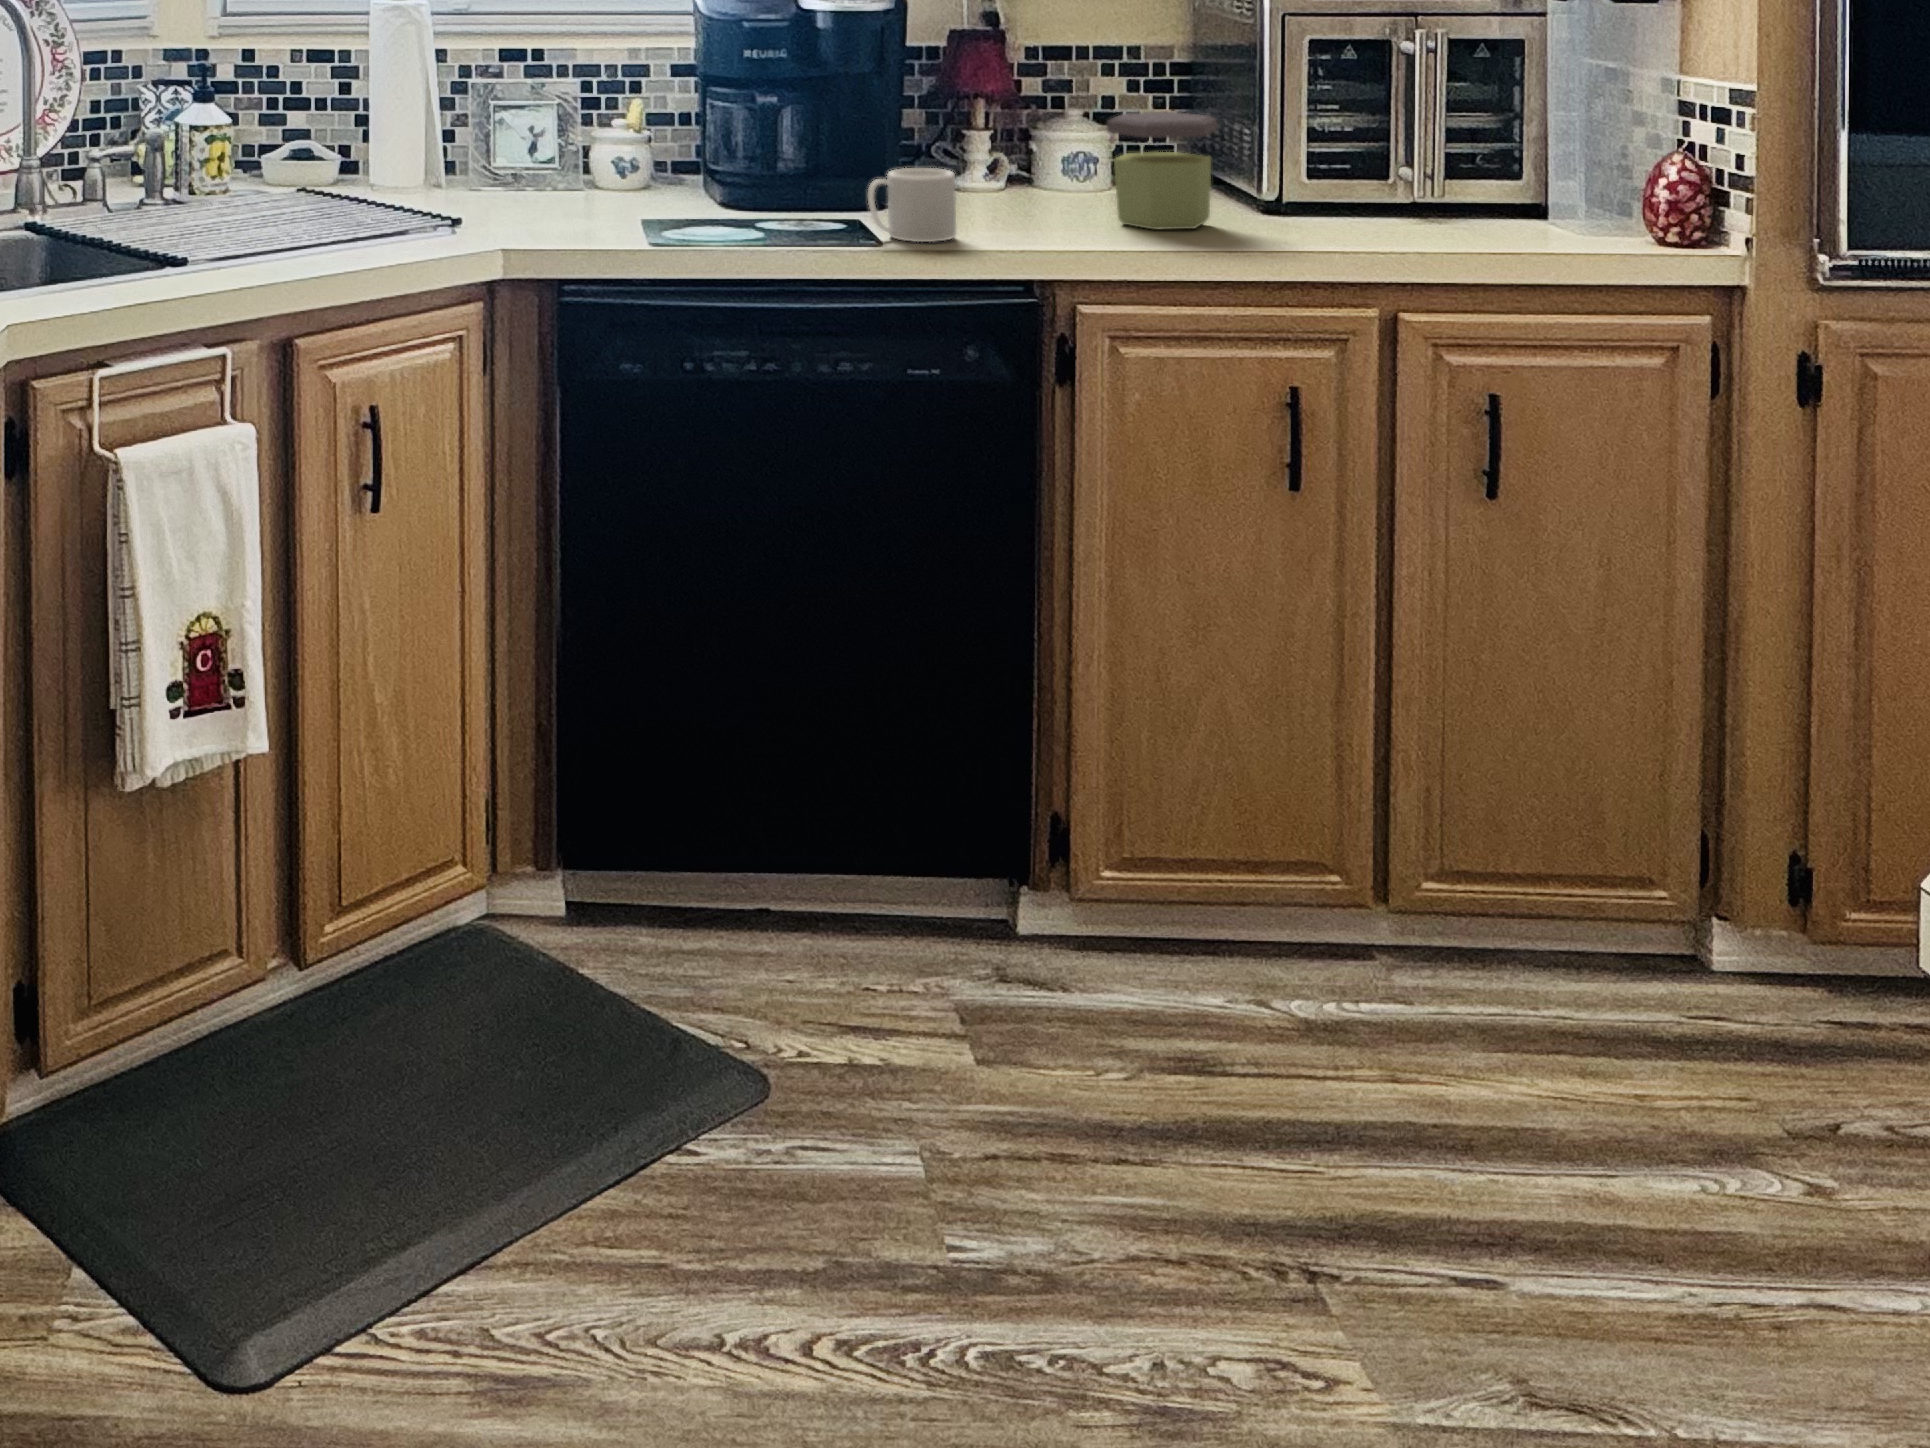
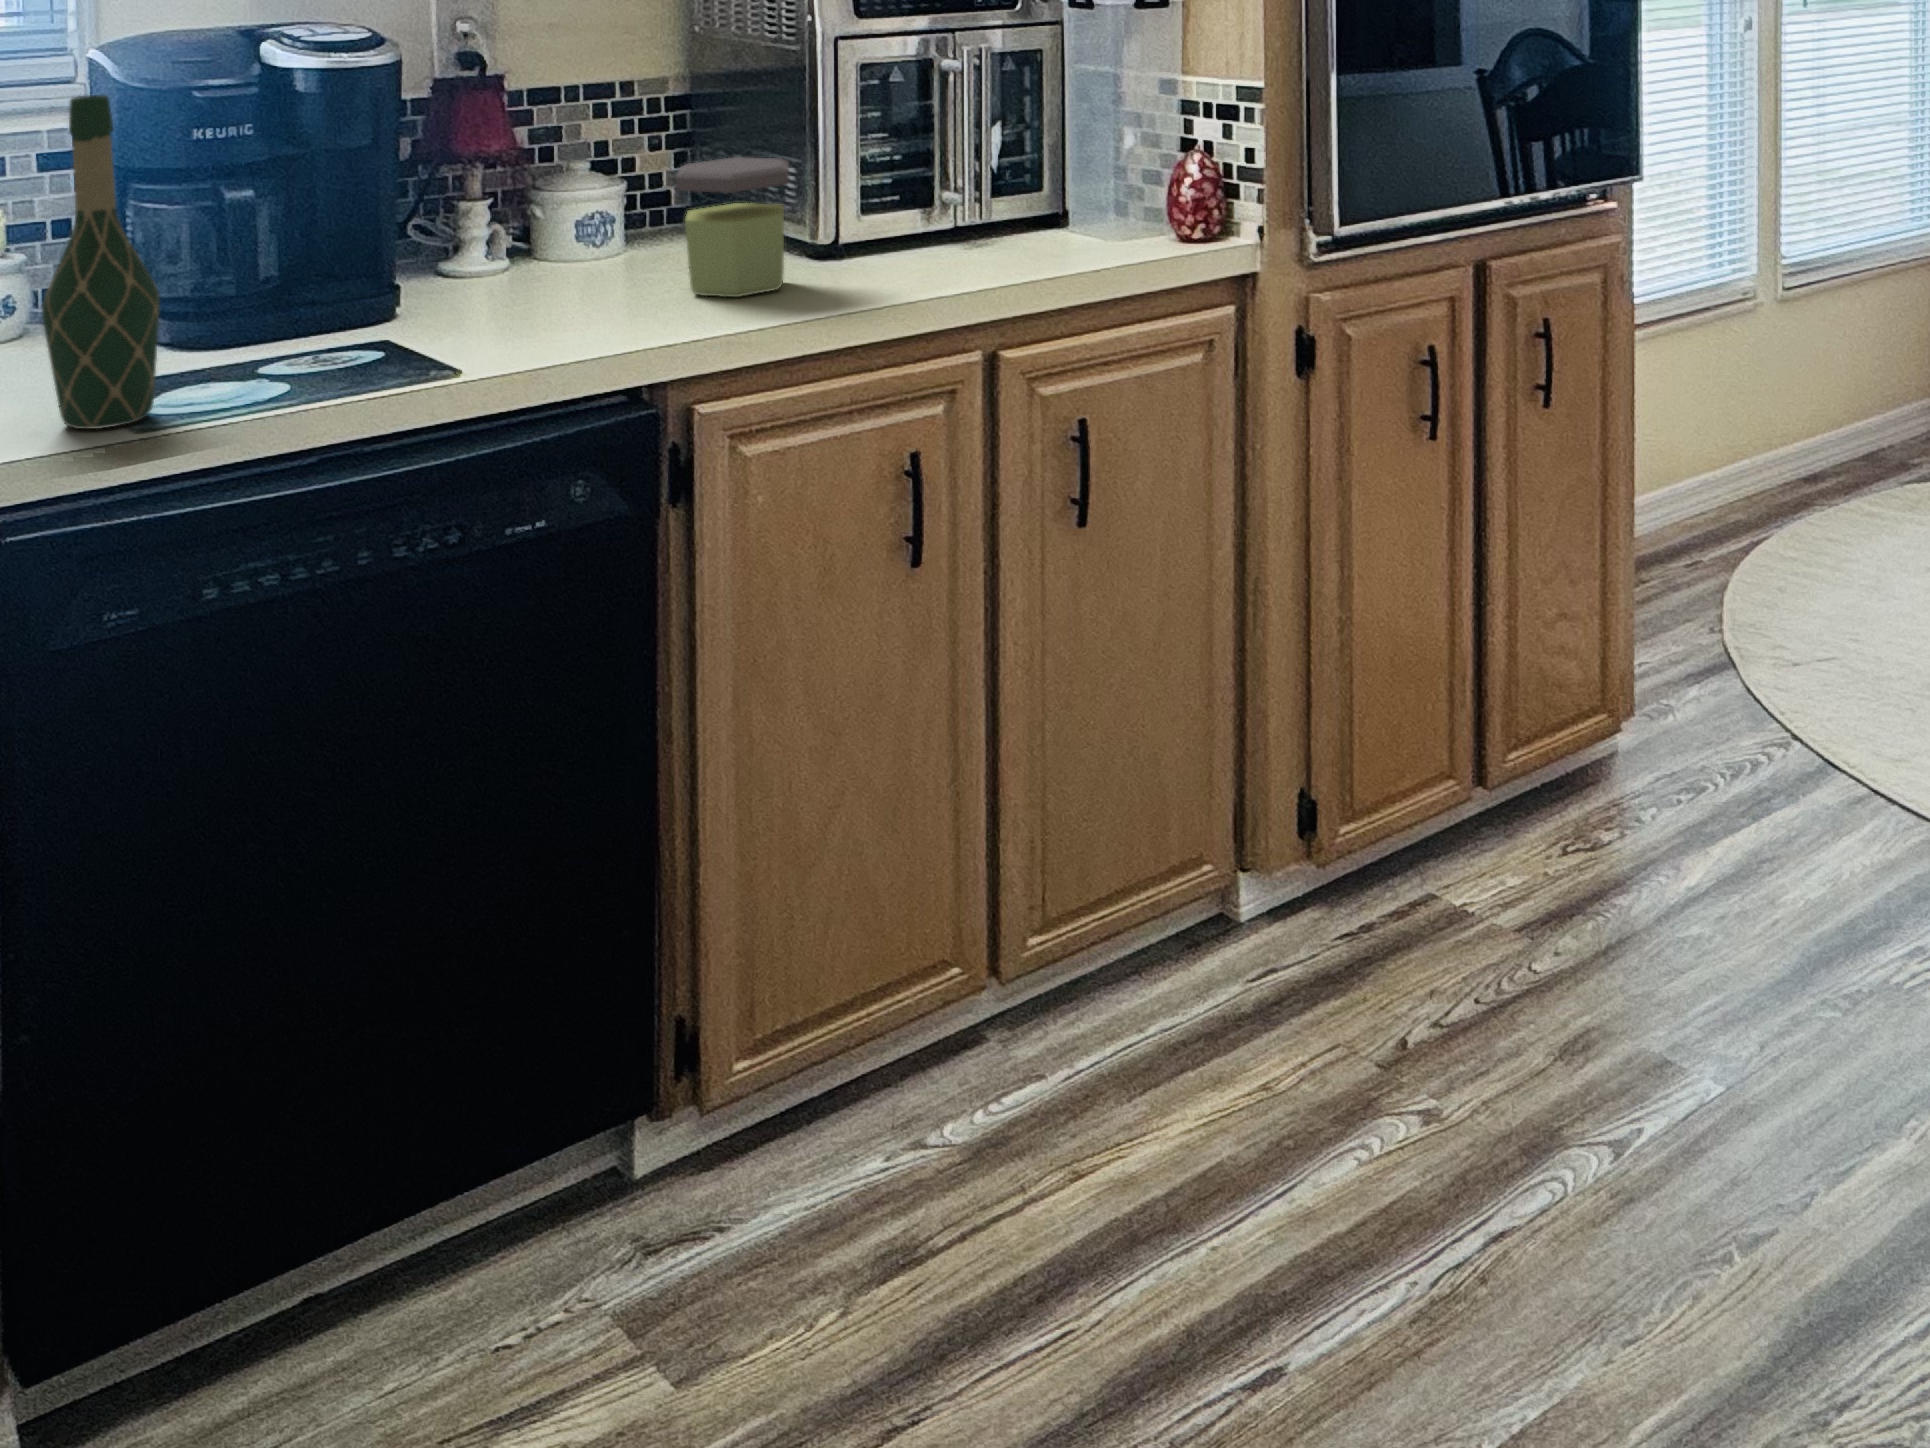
wine bottle: none [598,11,670,239] -> present [42,95,160,429]
mug: present [868,168,956,242] -> none [424,261,535,361]

